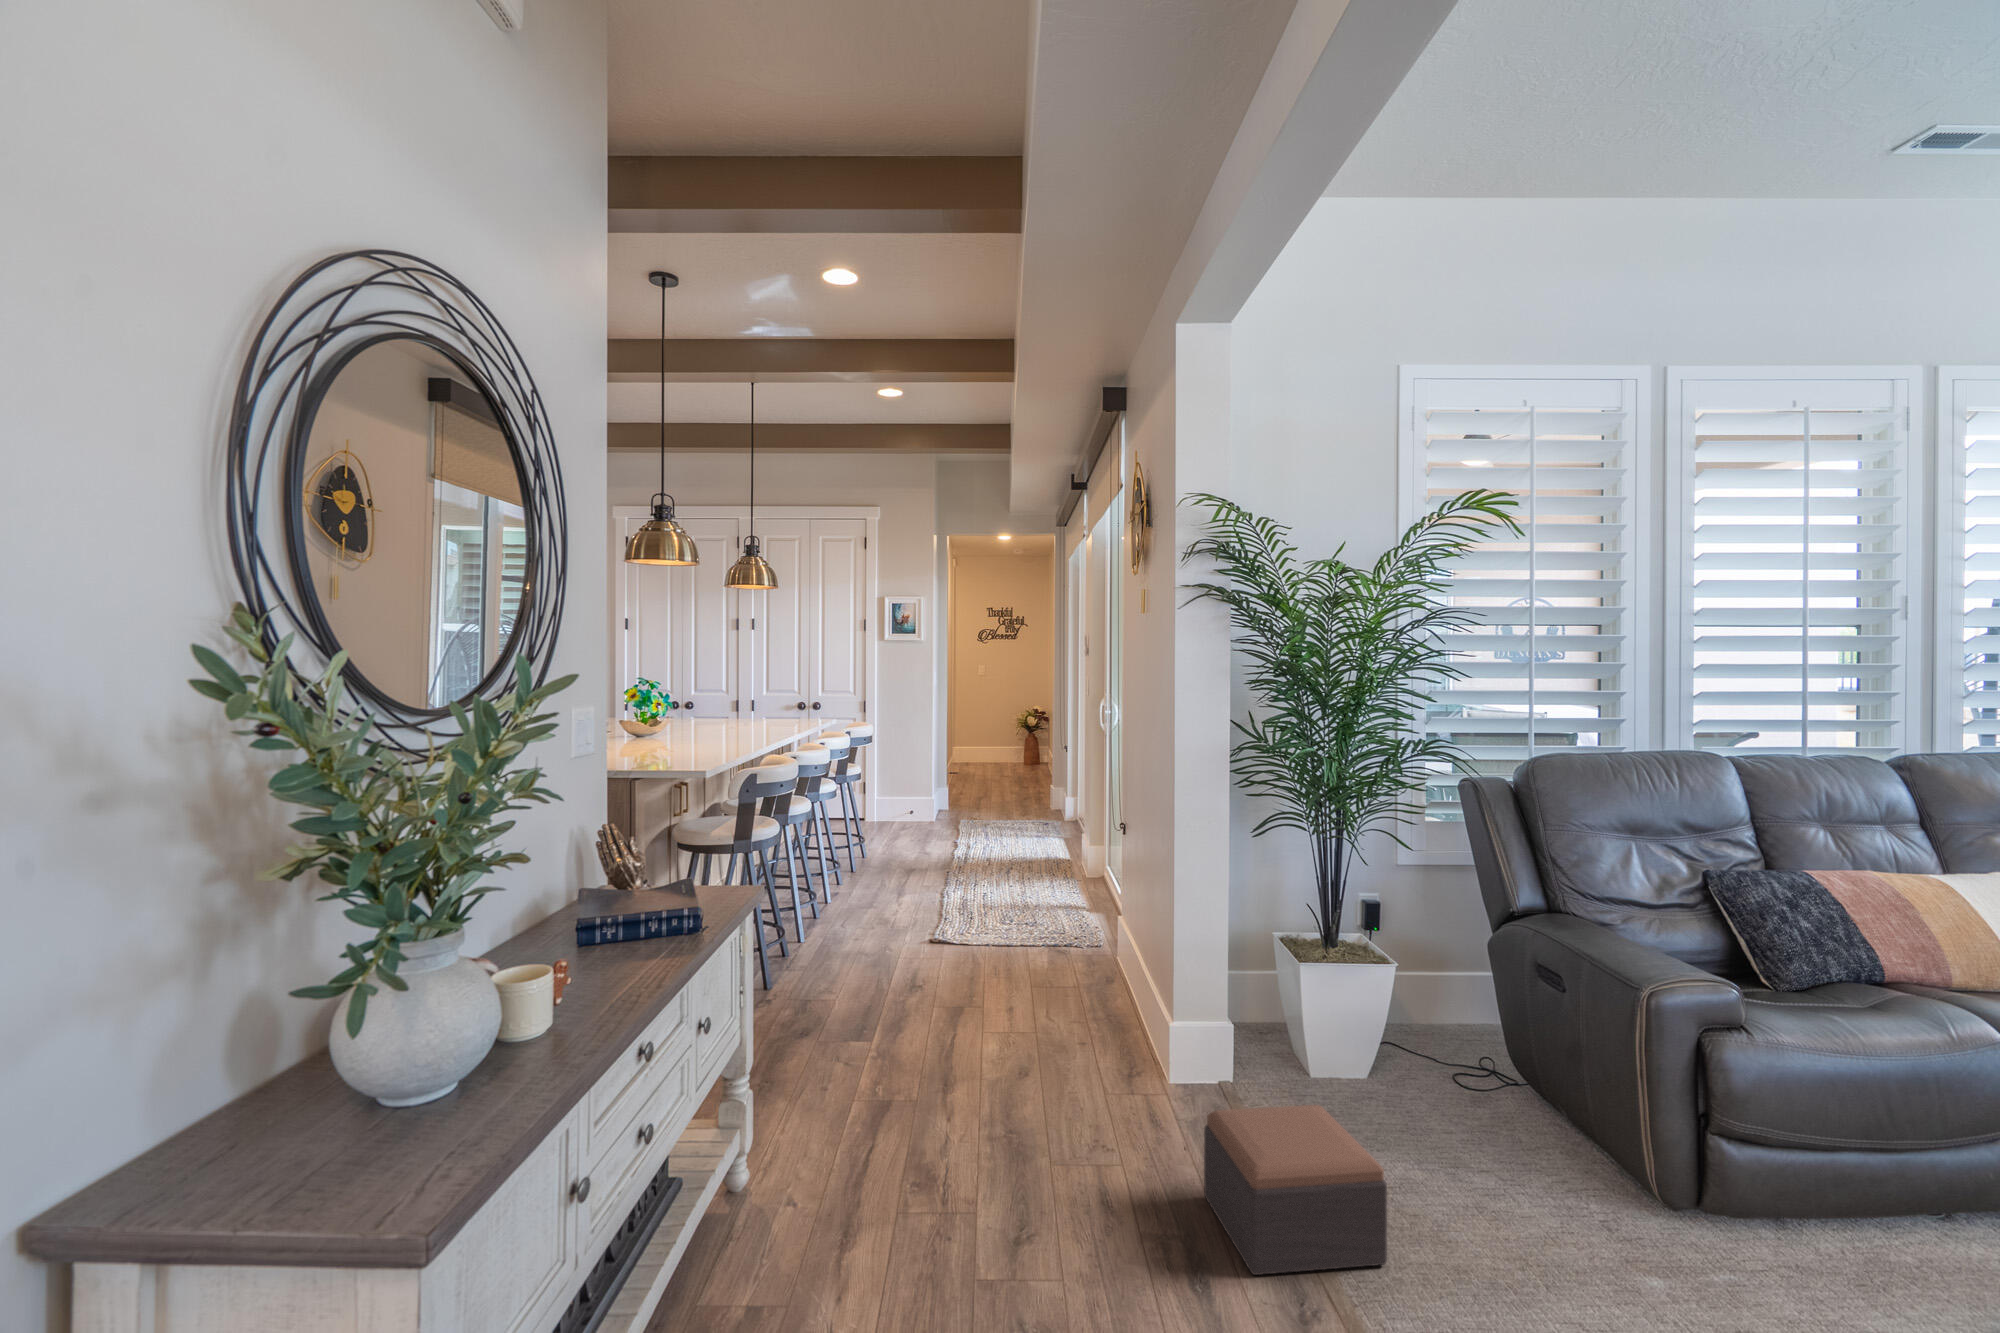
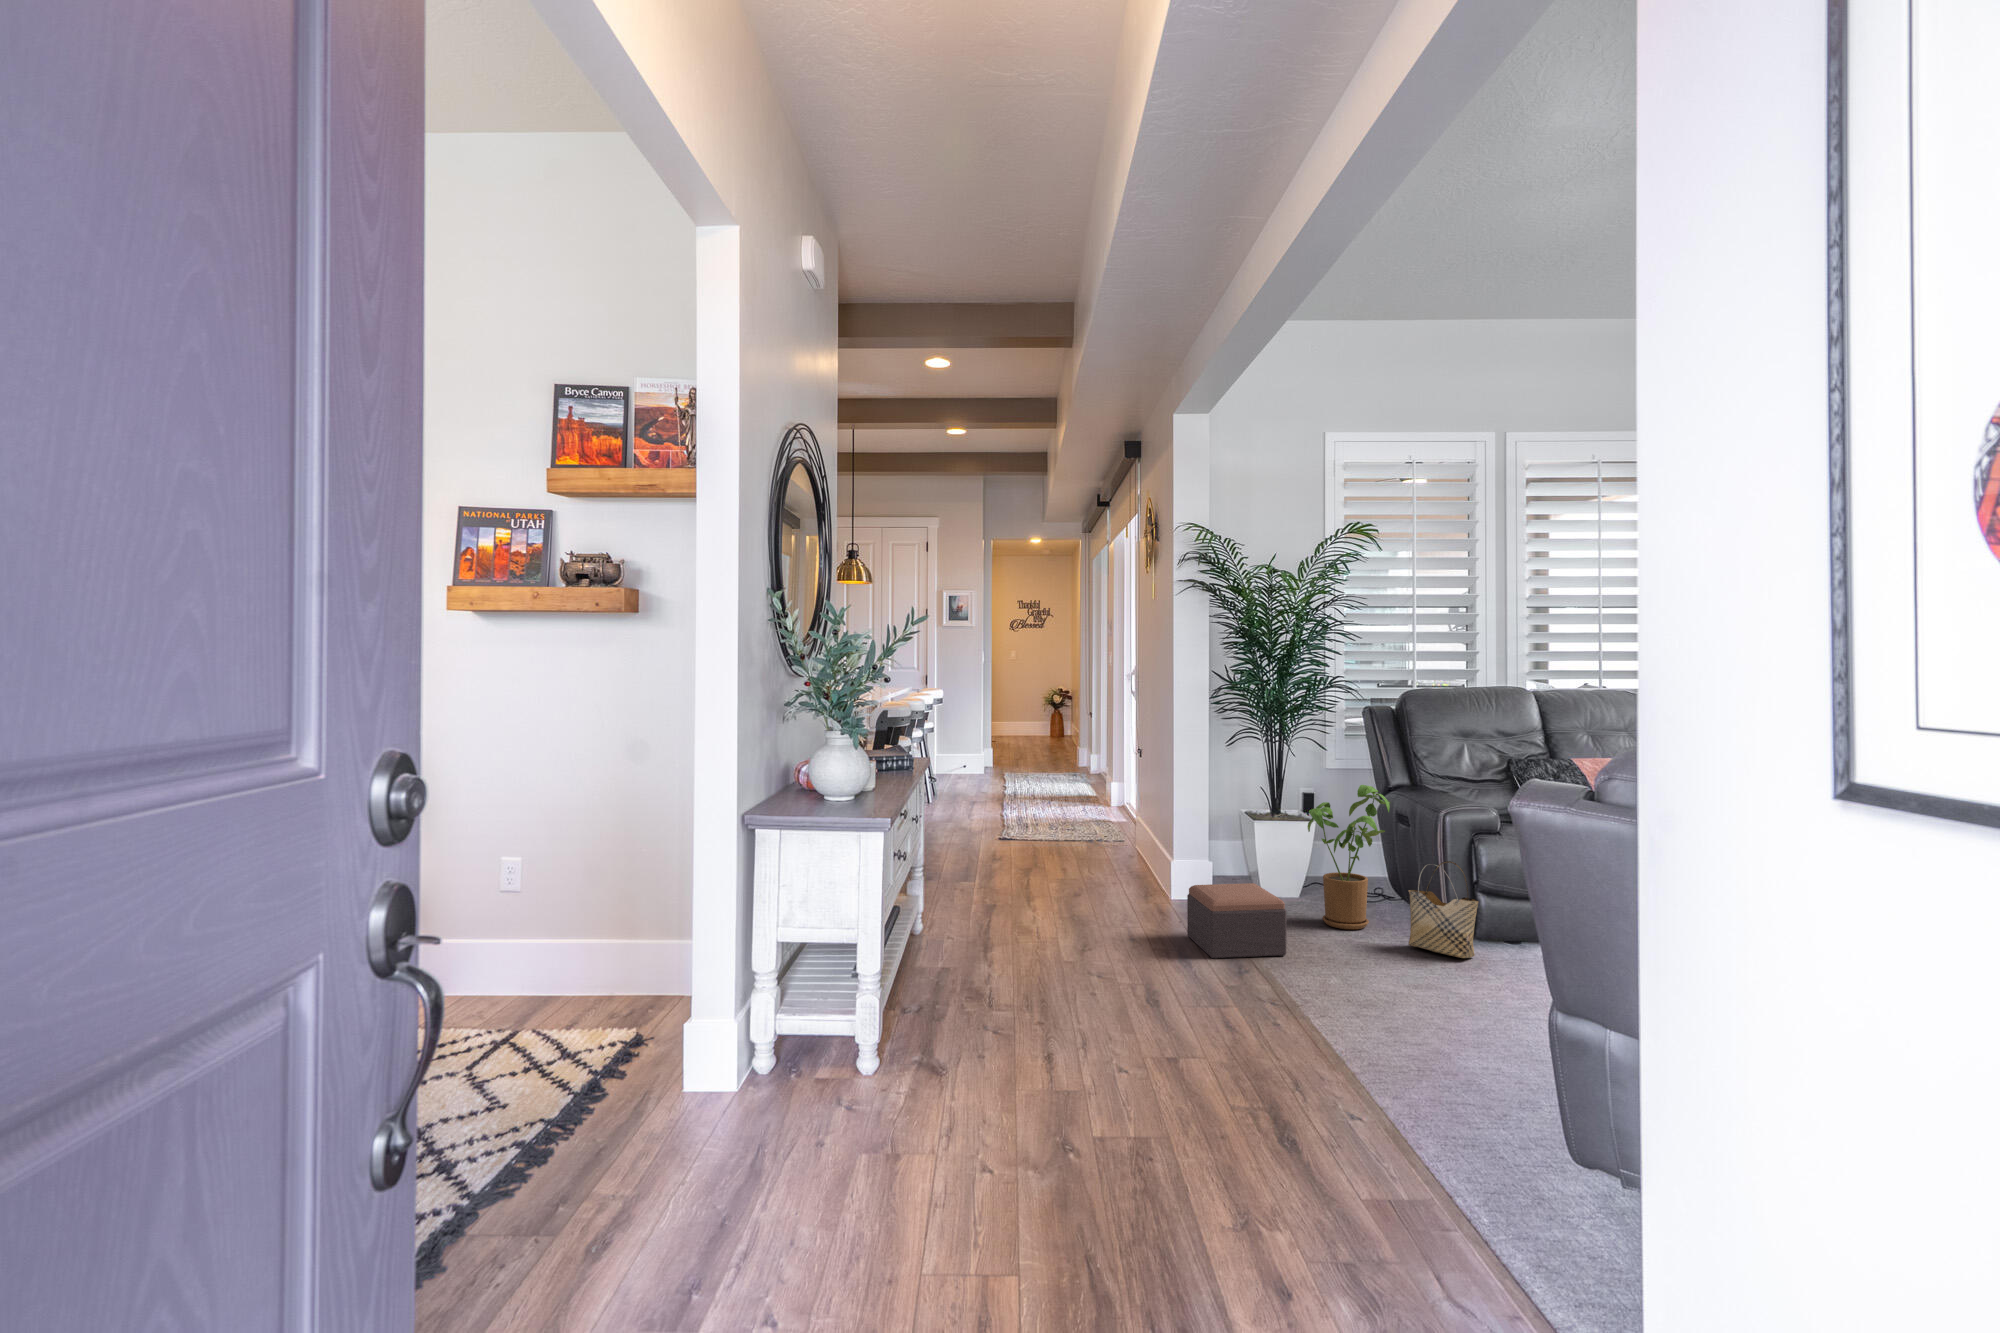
house plant: none [1396,925,1540,1174] -> present [1308,785,1391,929]
woven basket: none [1592,1082,1736,1277] -> present [1409,861,1479,958]

